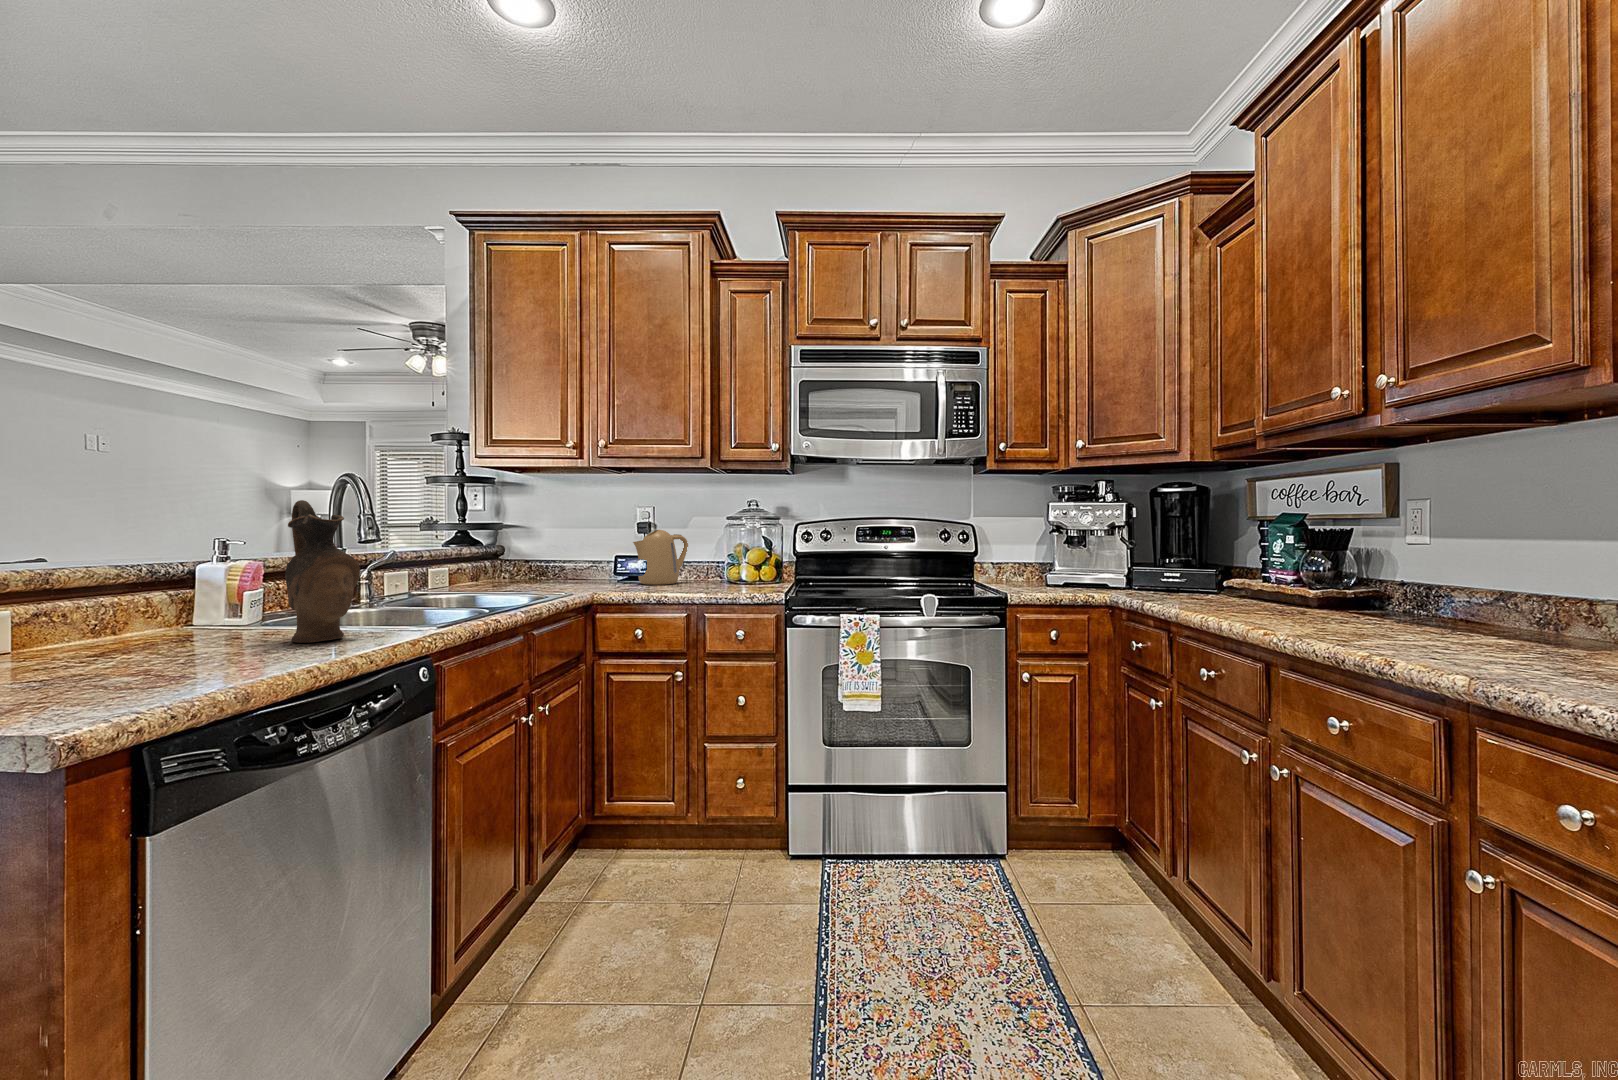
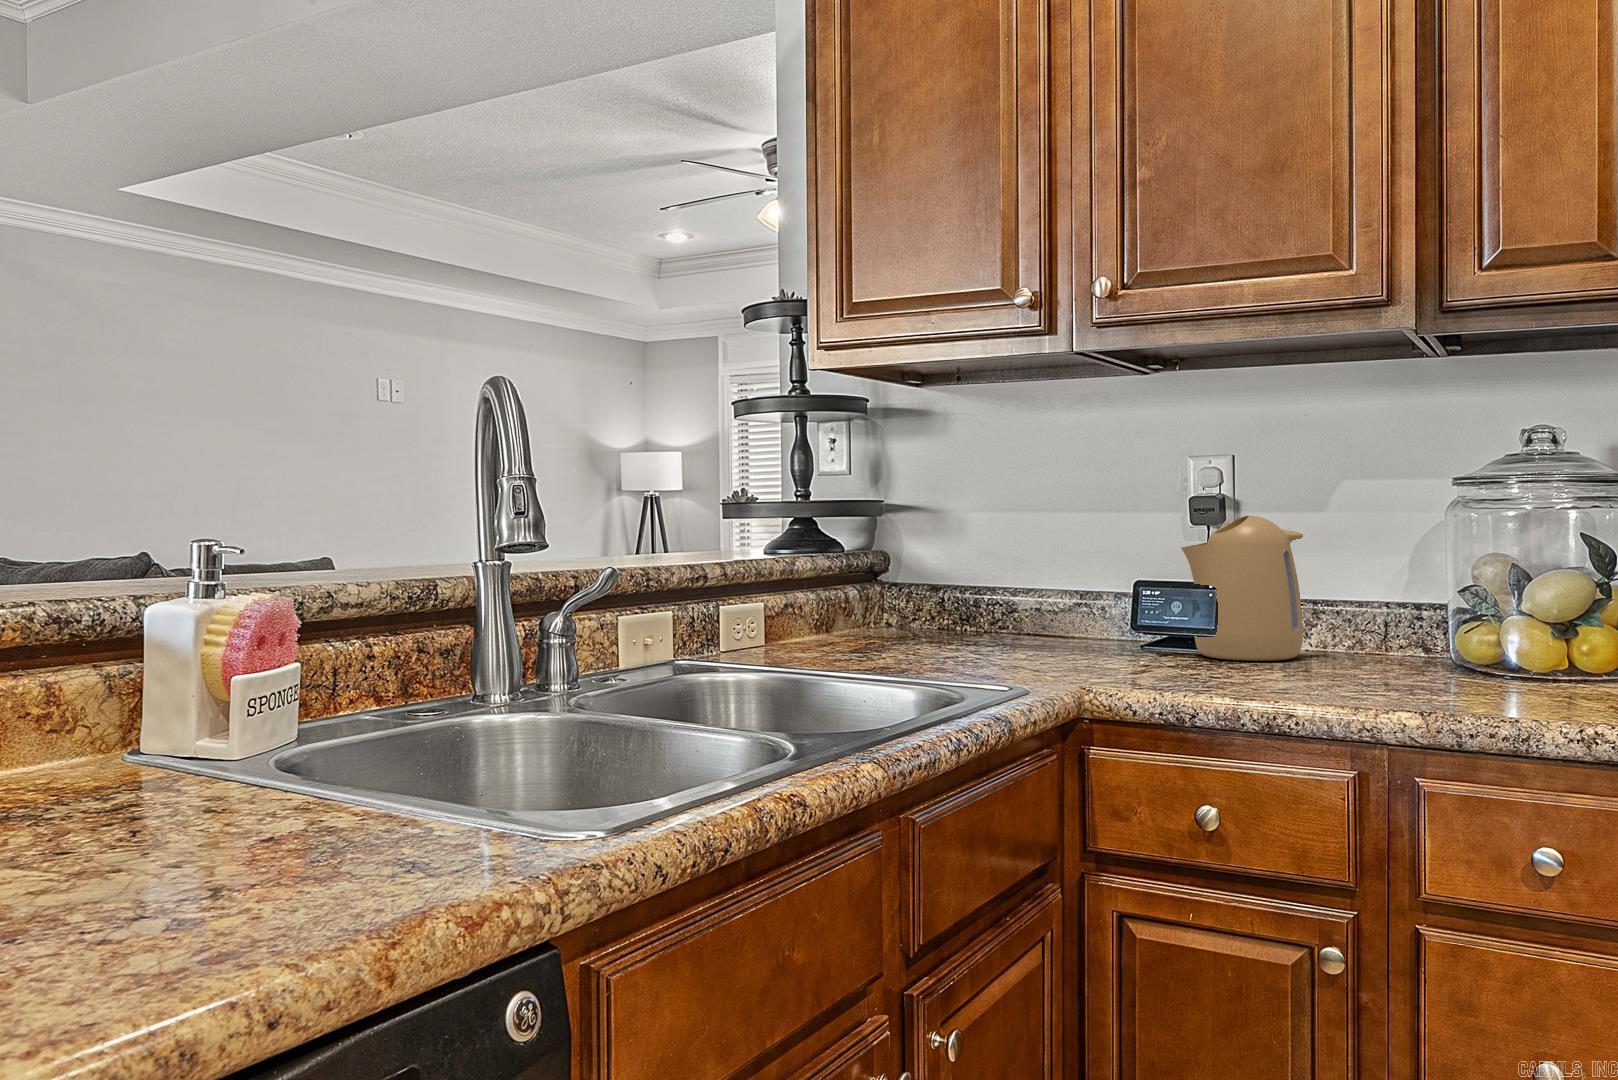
ceramic pitcher: present [285,500,360,643] -> none [192,440,383,867]

